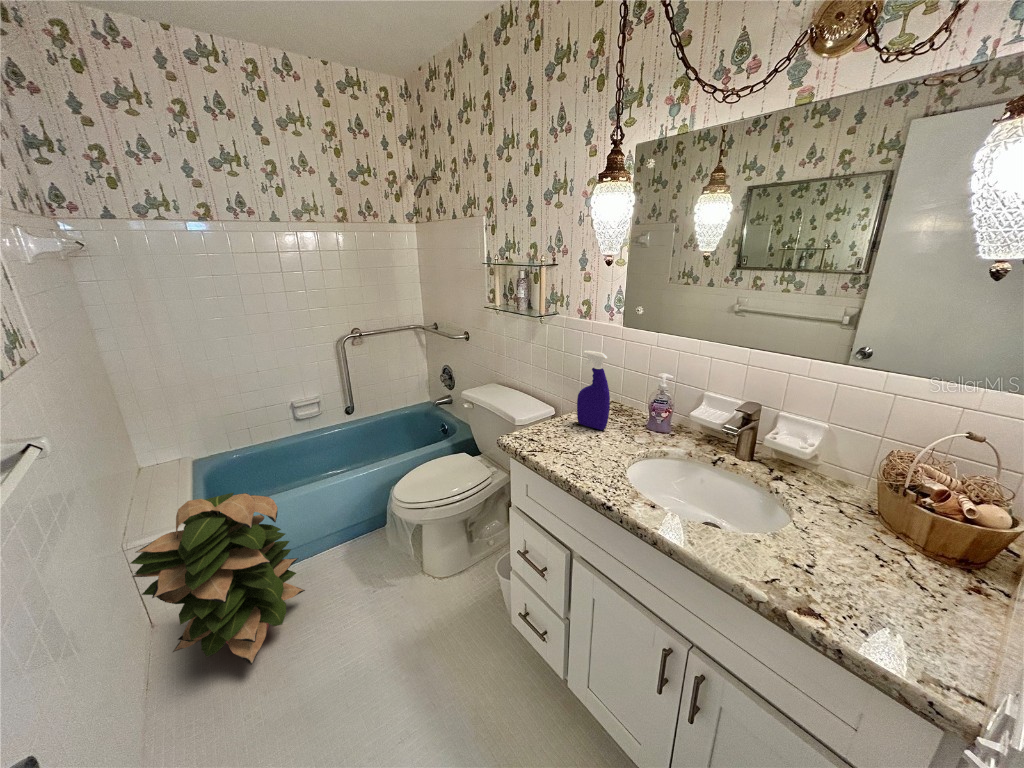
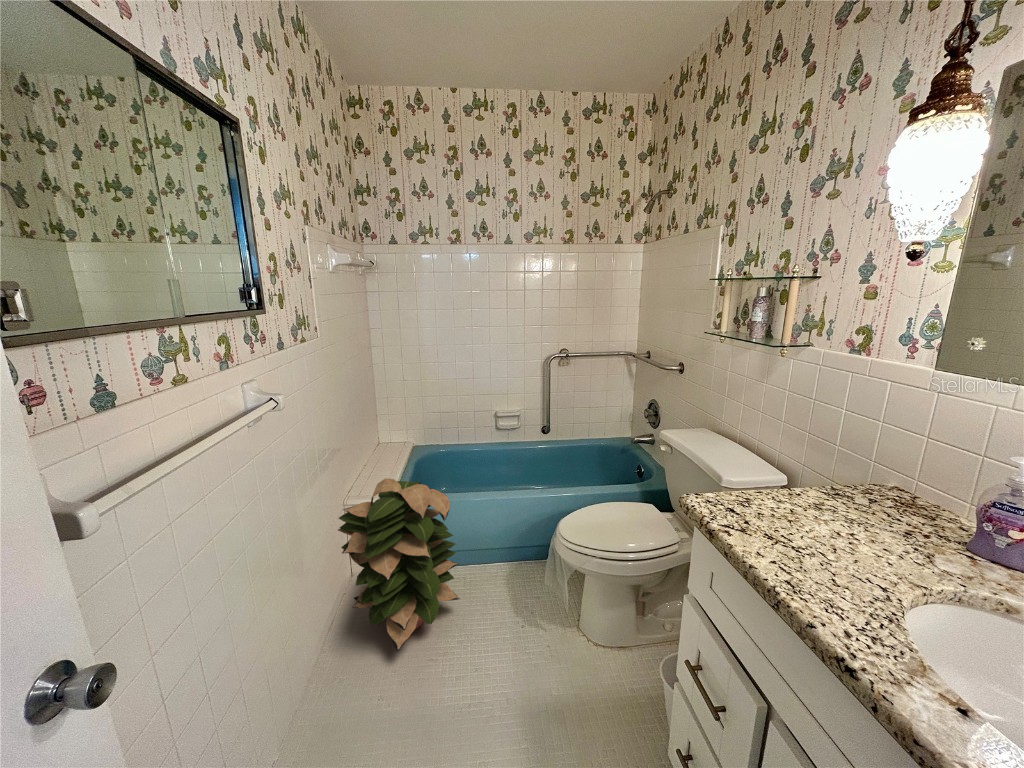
spray bottle: present [577,351,610,430] -> none [820,398,892,529]

